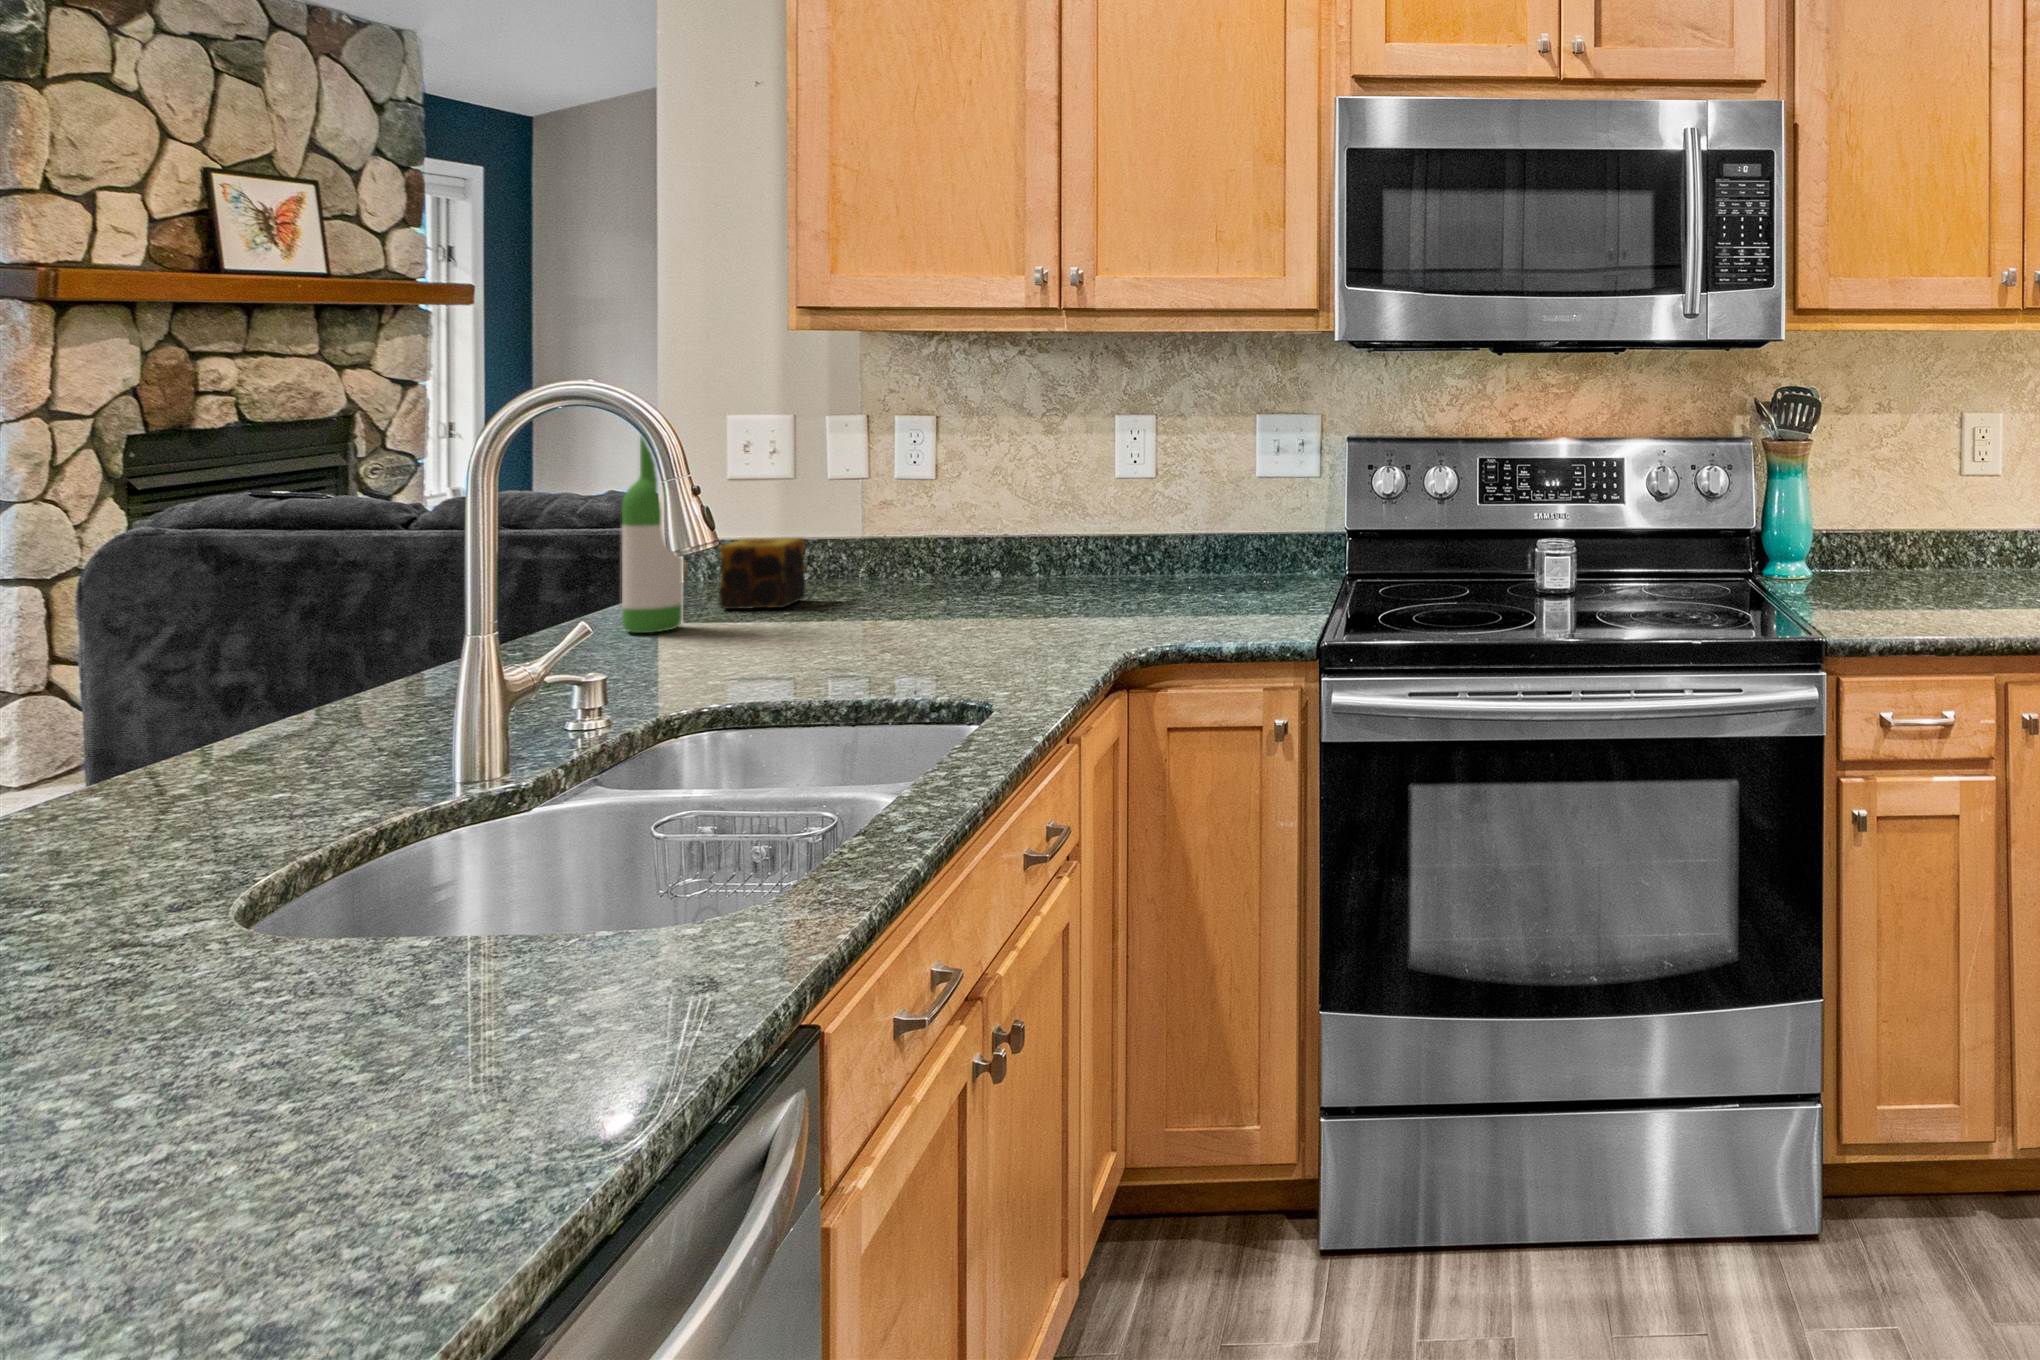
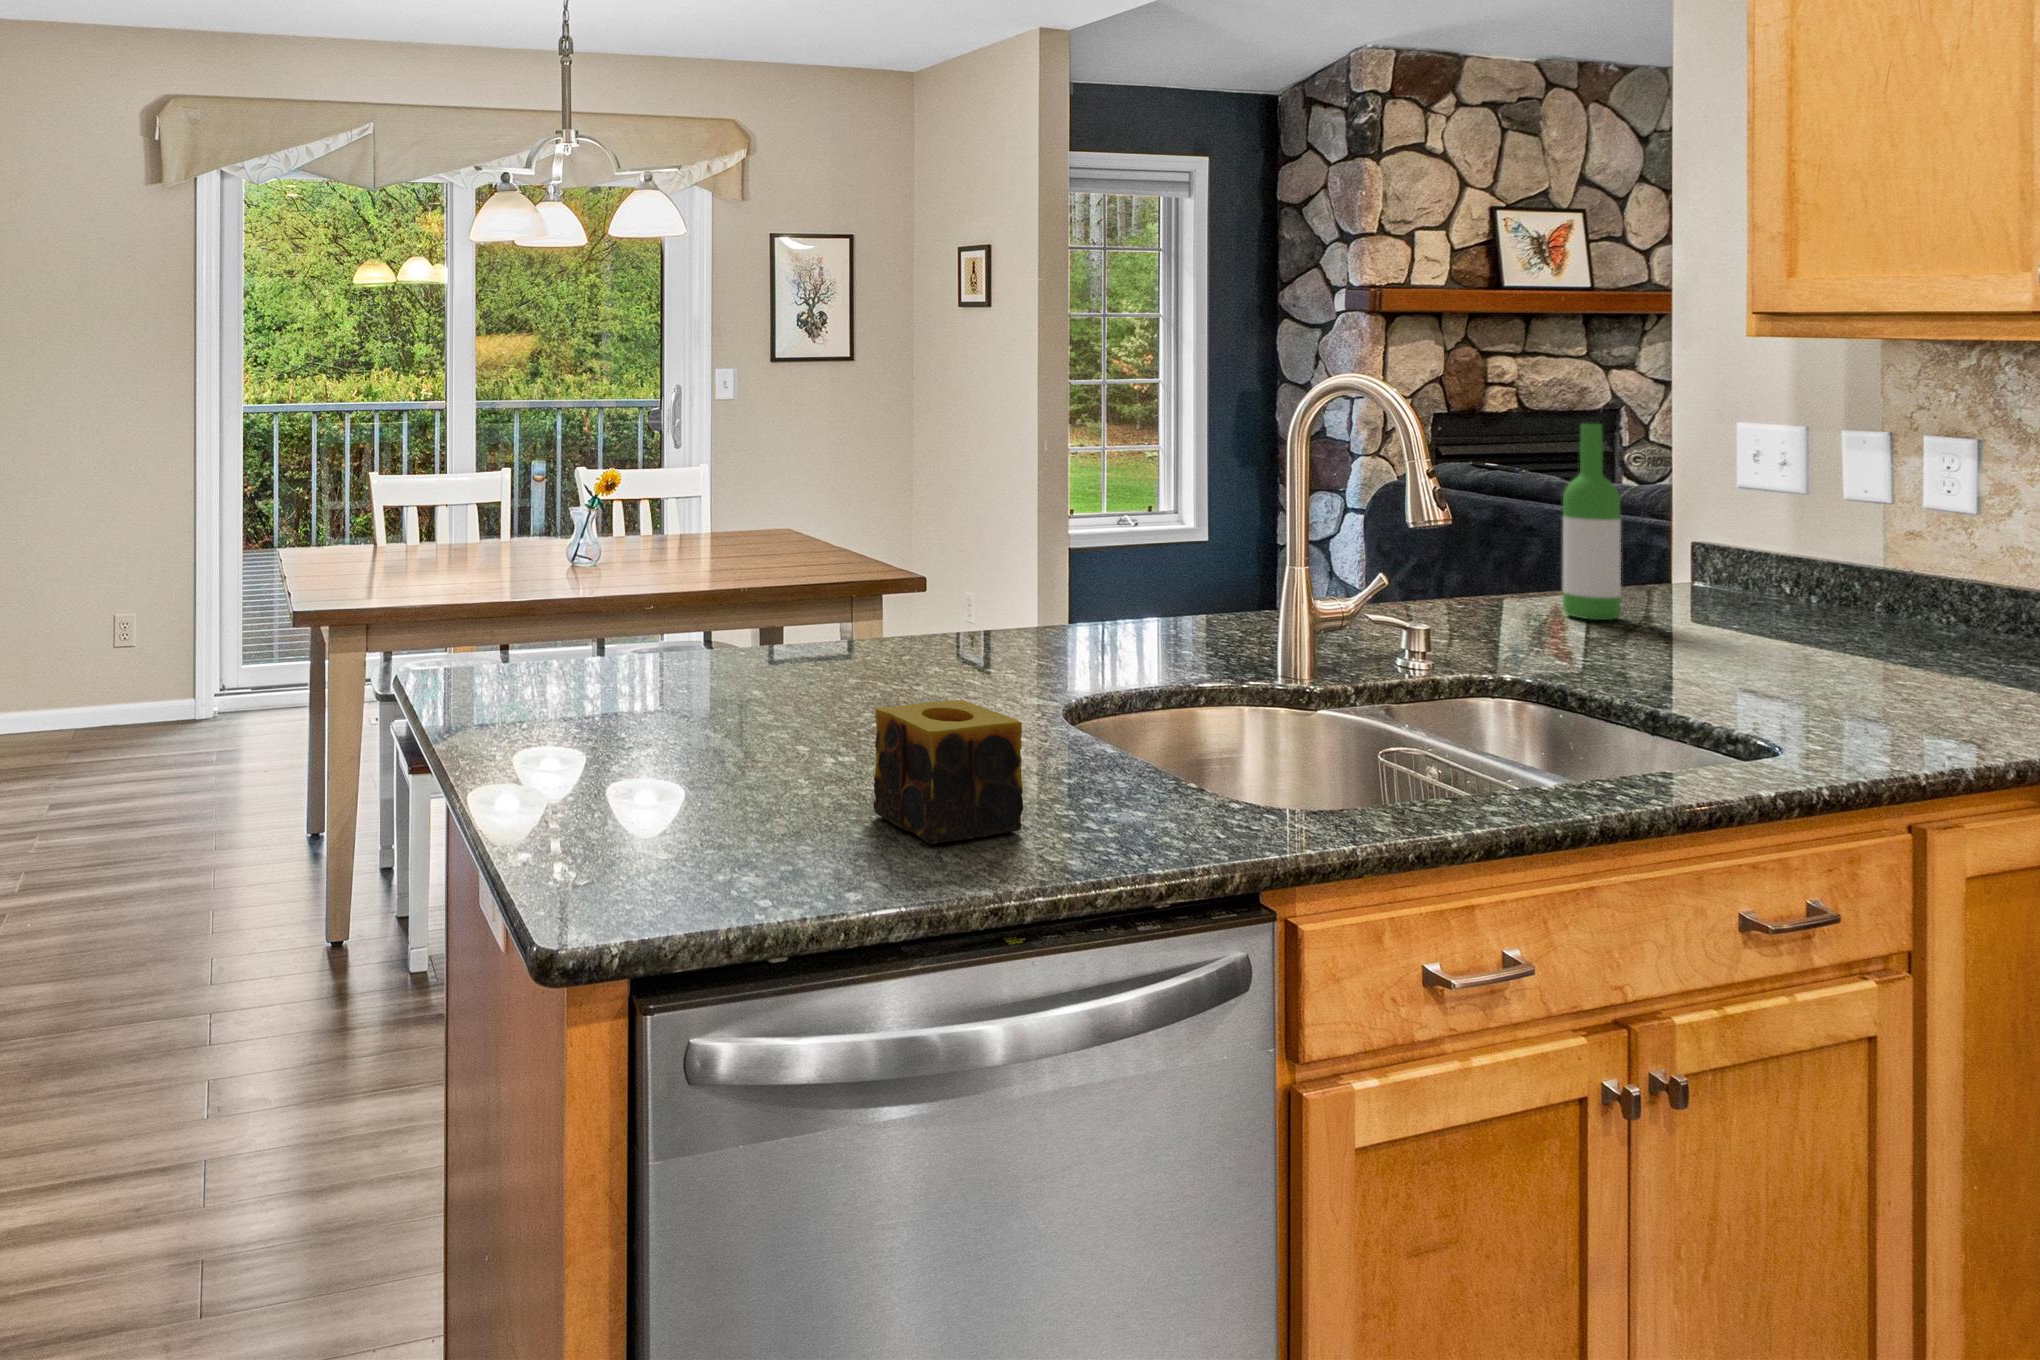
candle: present [719,538,806,609] -> present [873,700,1023,844]

